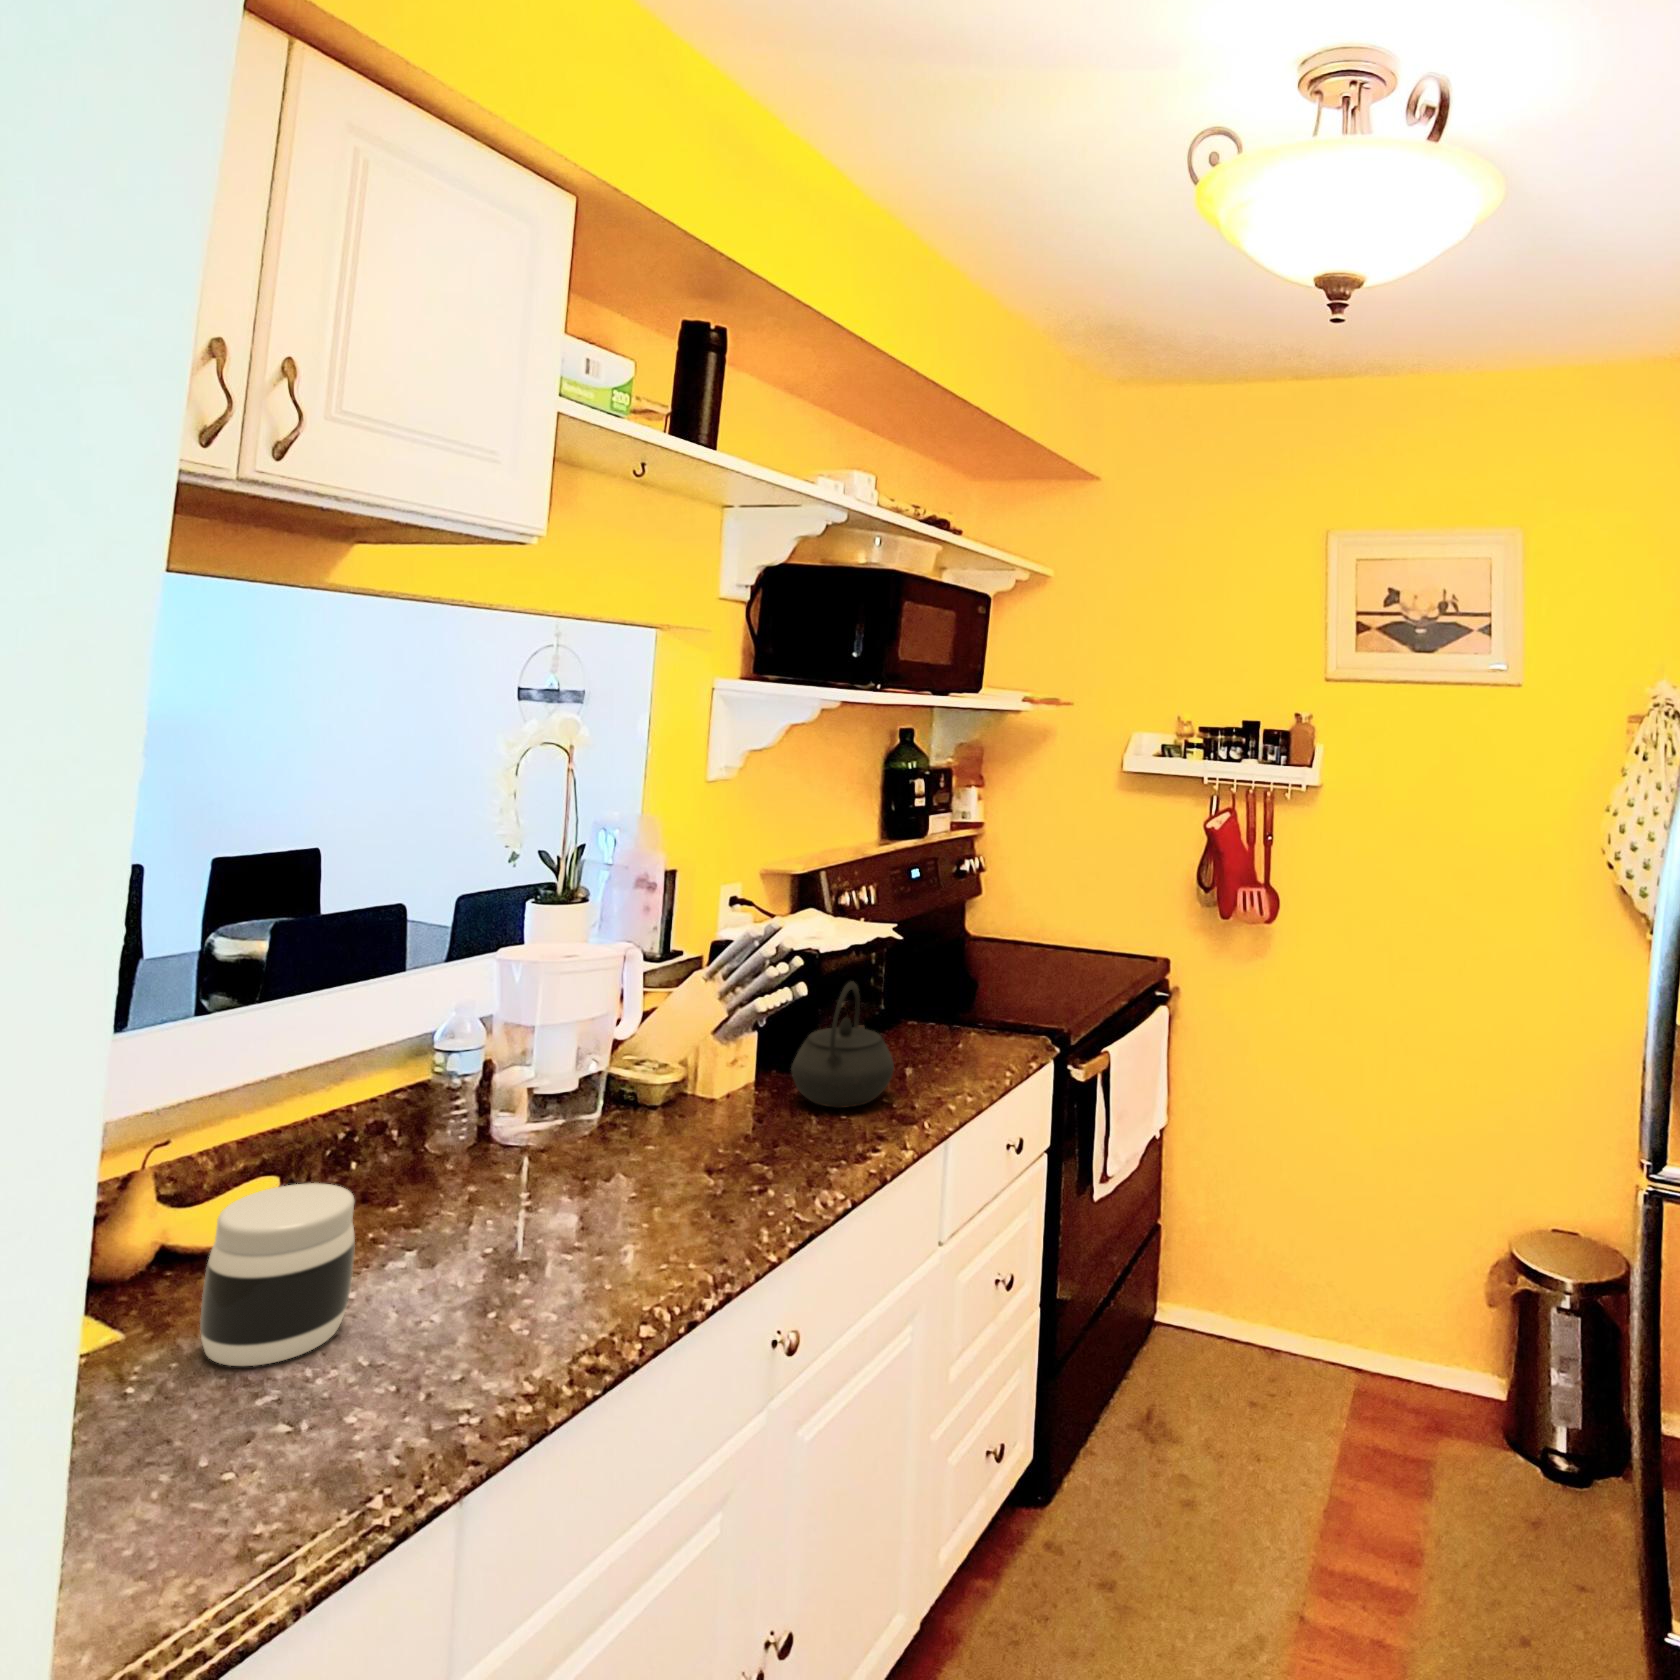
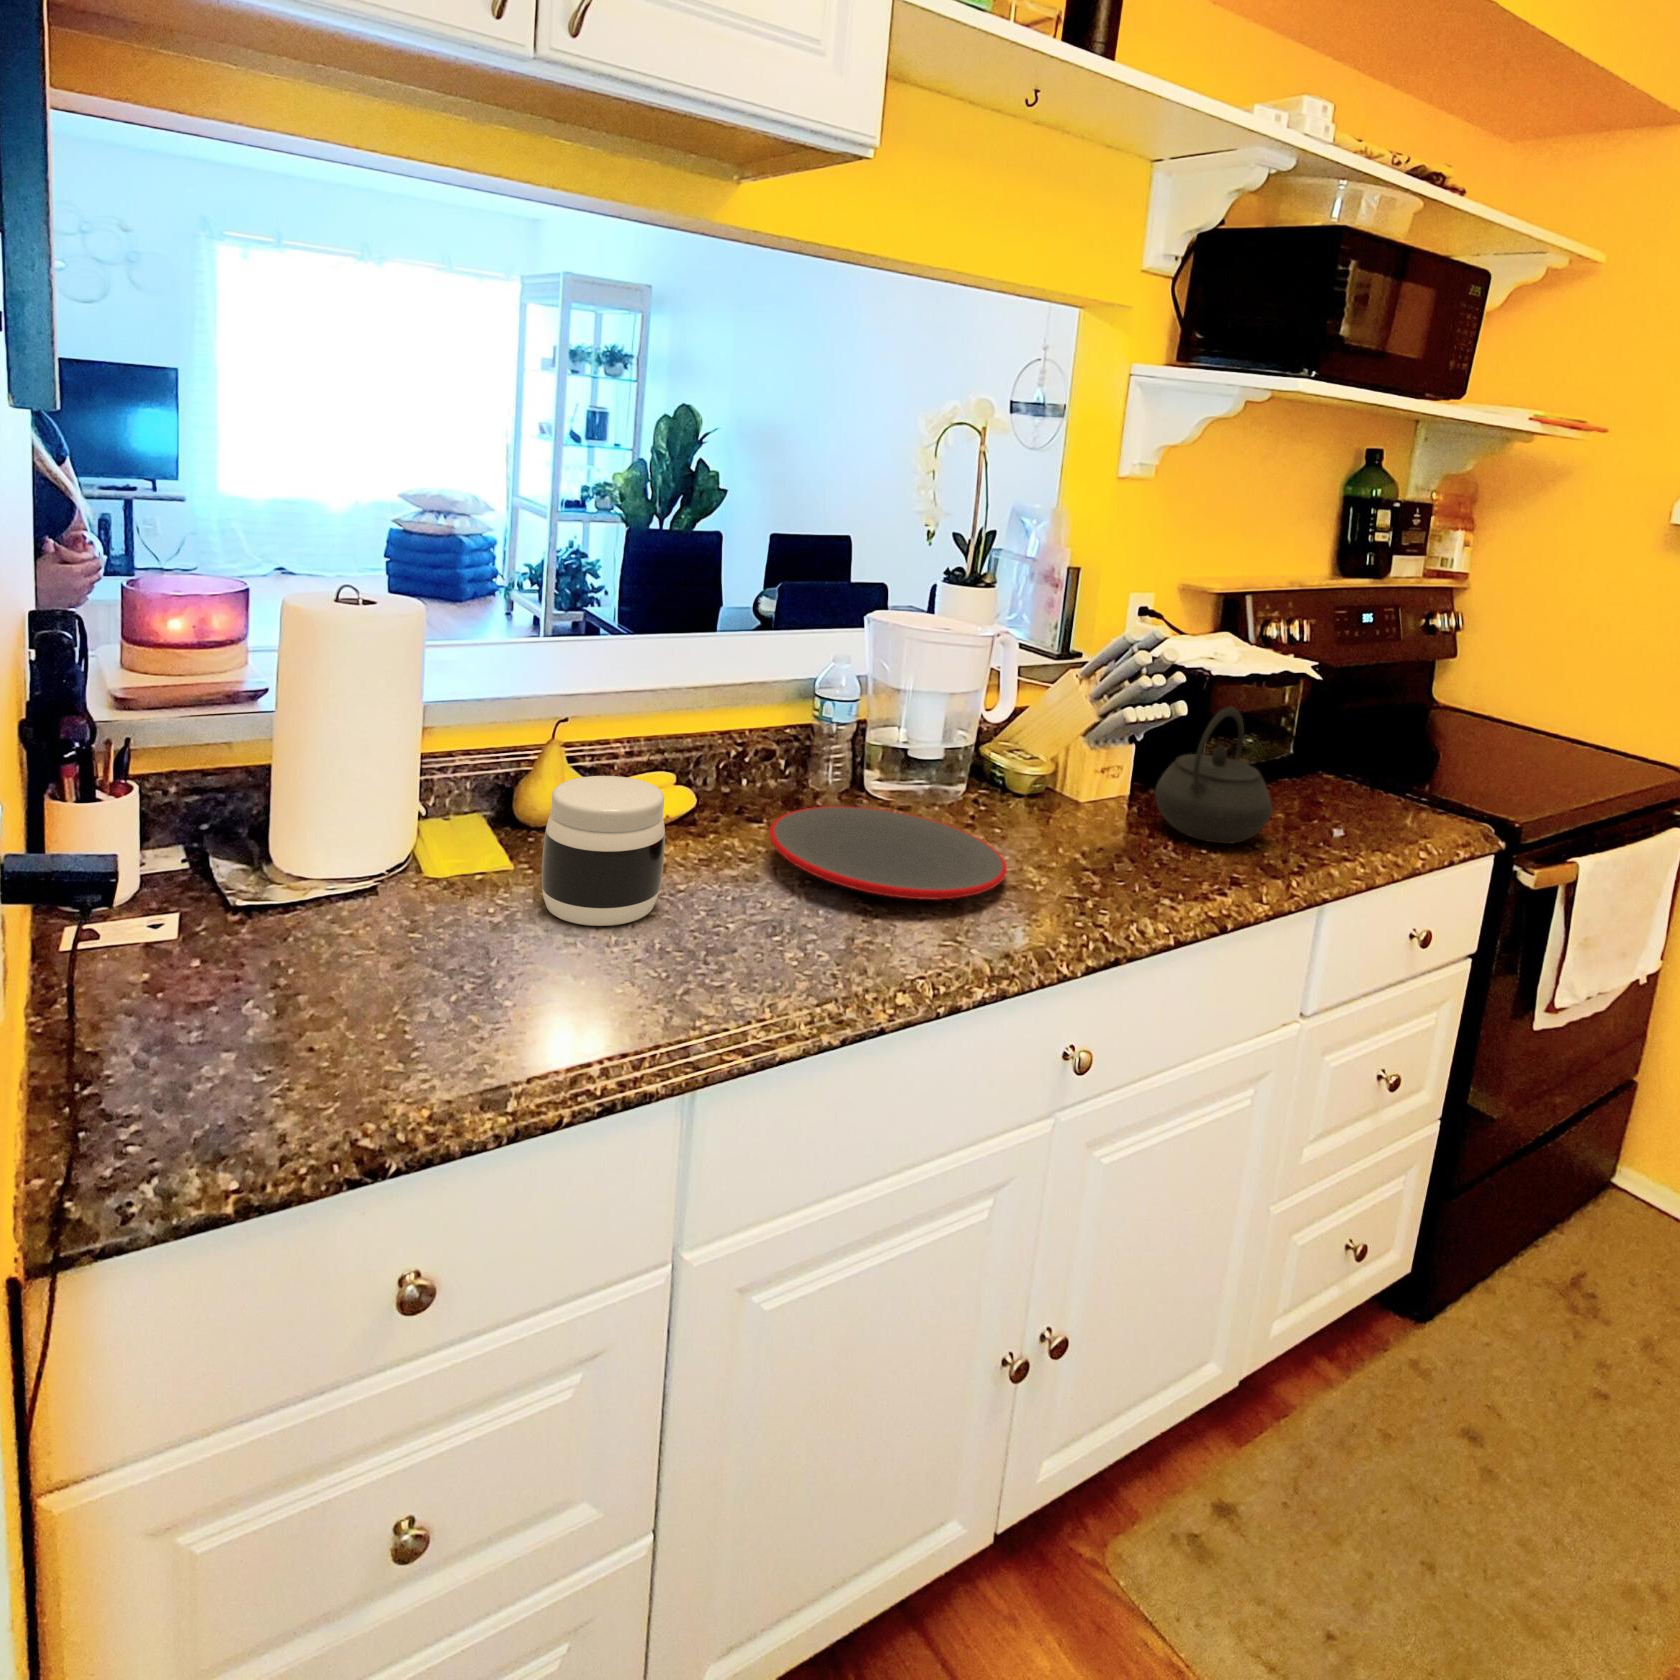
plate: none [440,1149,693,1238] -> present [769,806,1007,900]

